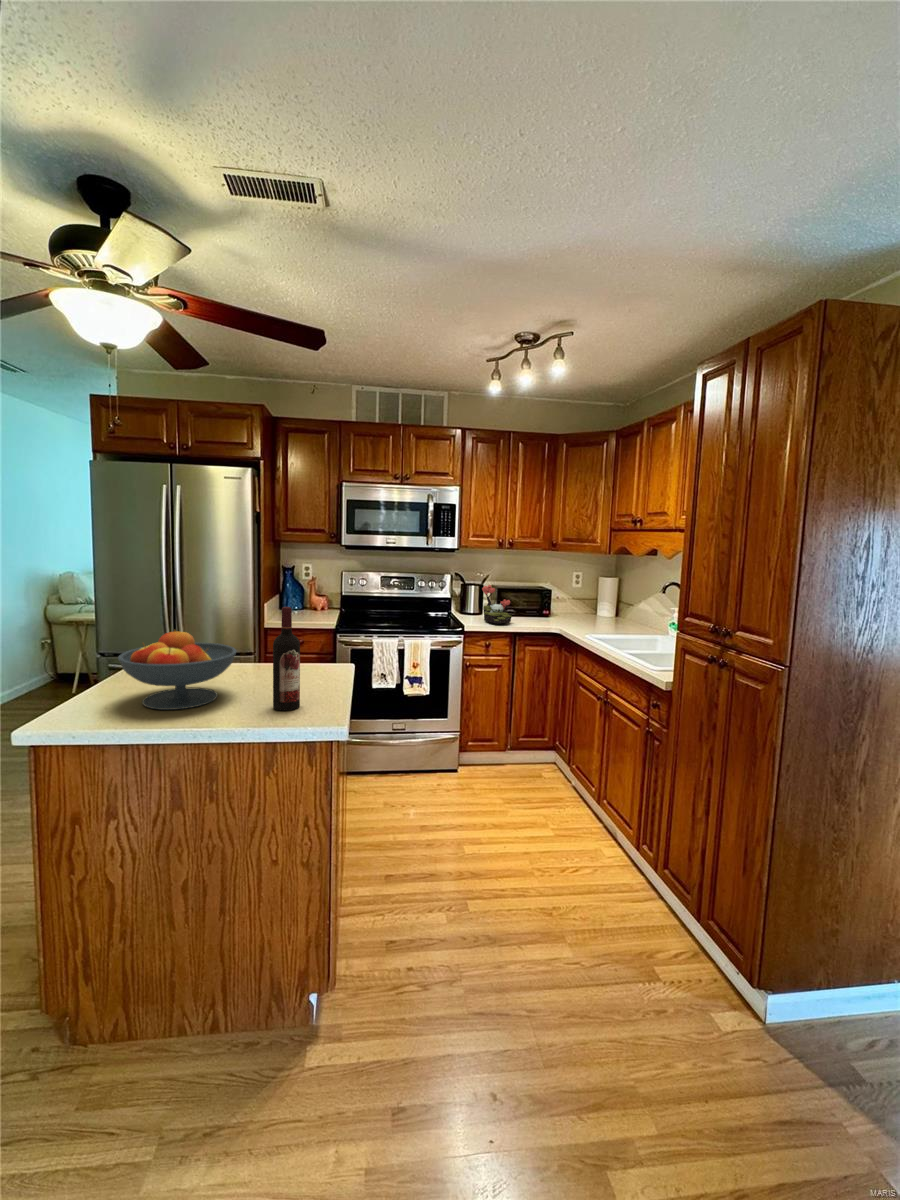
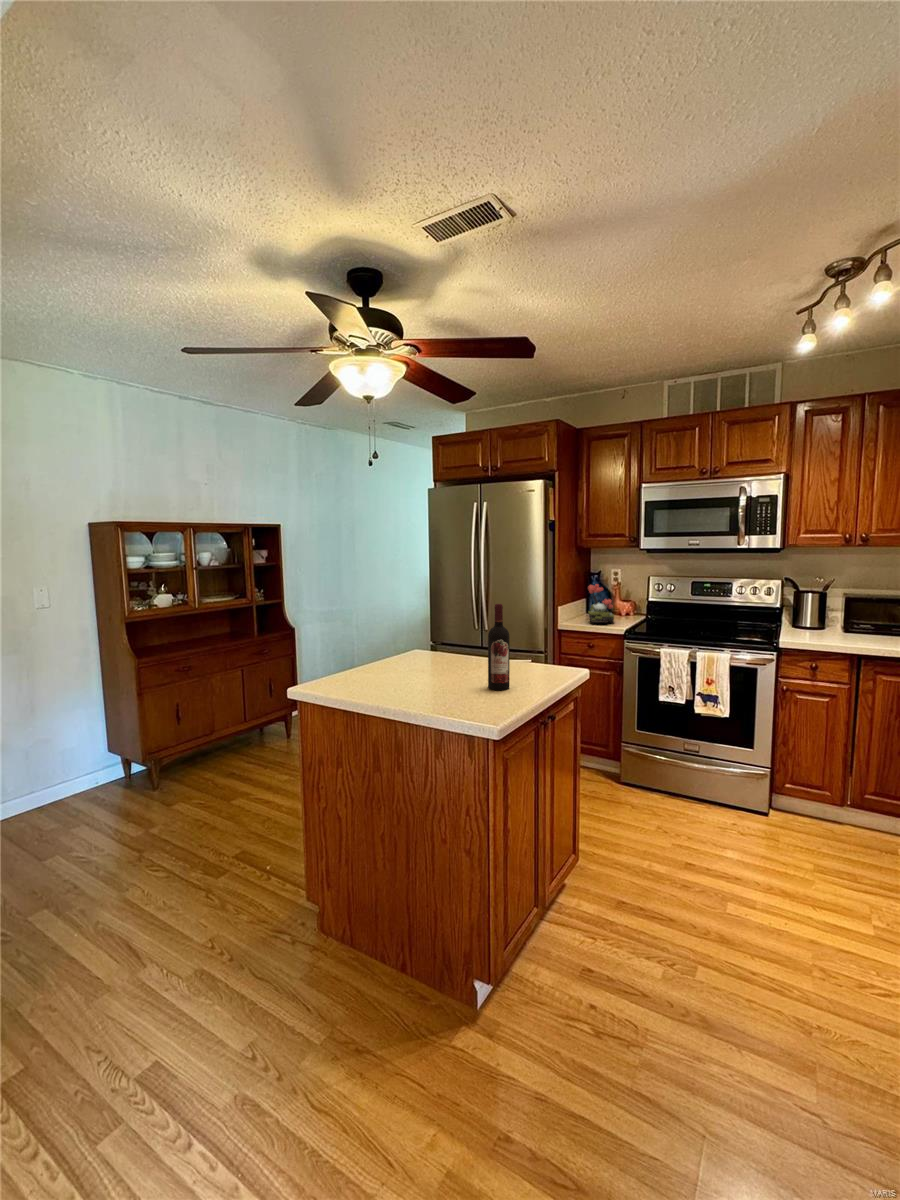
plant: present [482,585,512,624] -> present [588,584,614,623]
fruit bowl: present [118,631,237,710] -> none [394,620,475,679]

